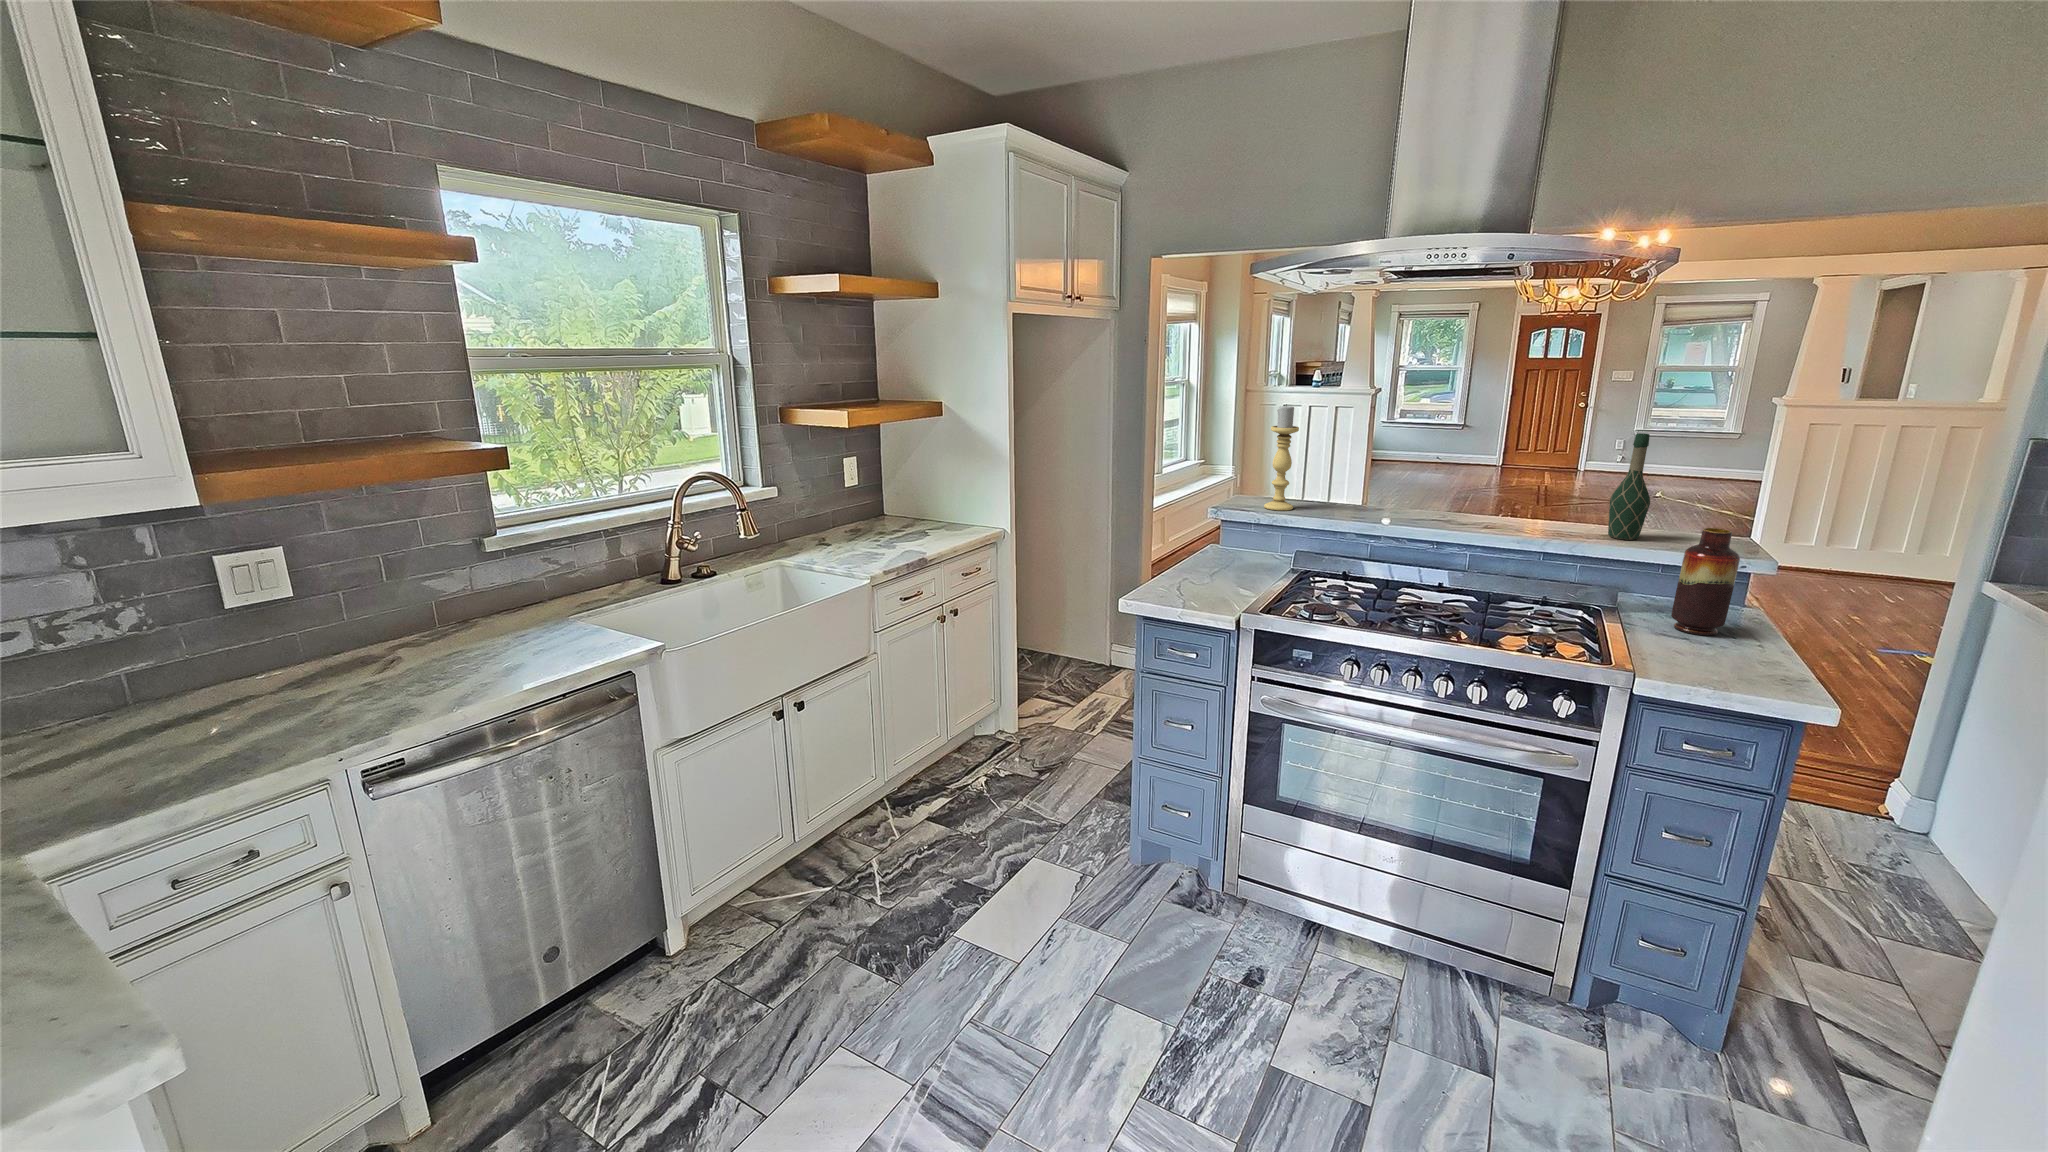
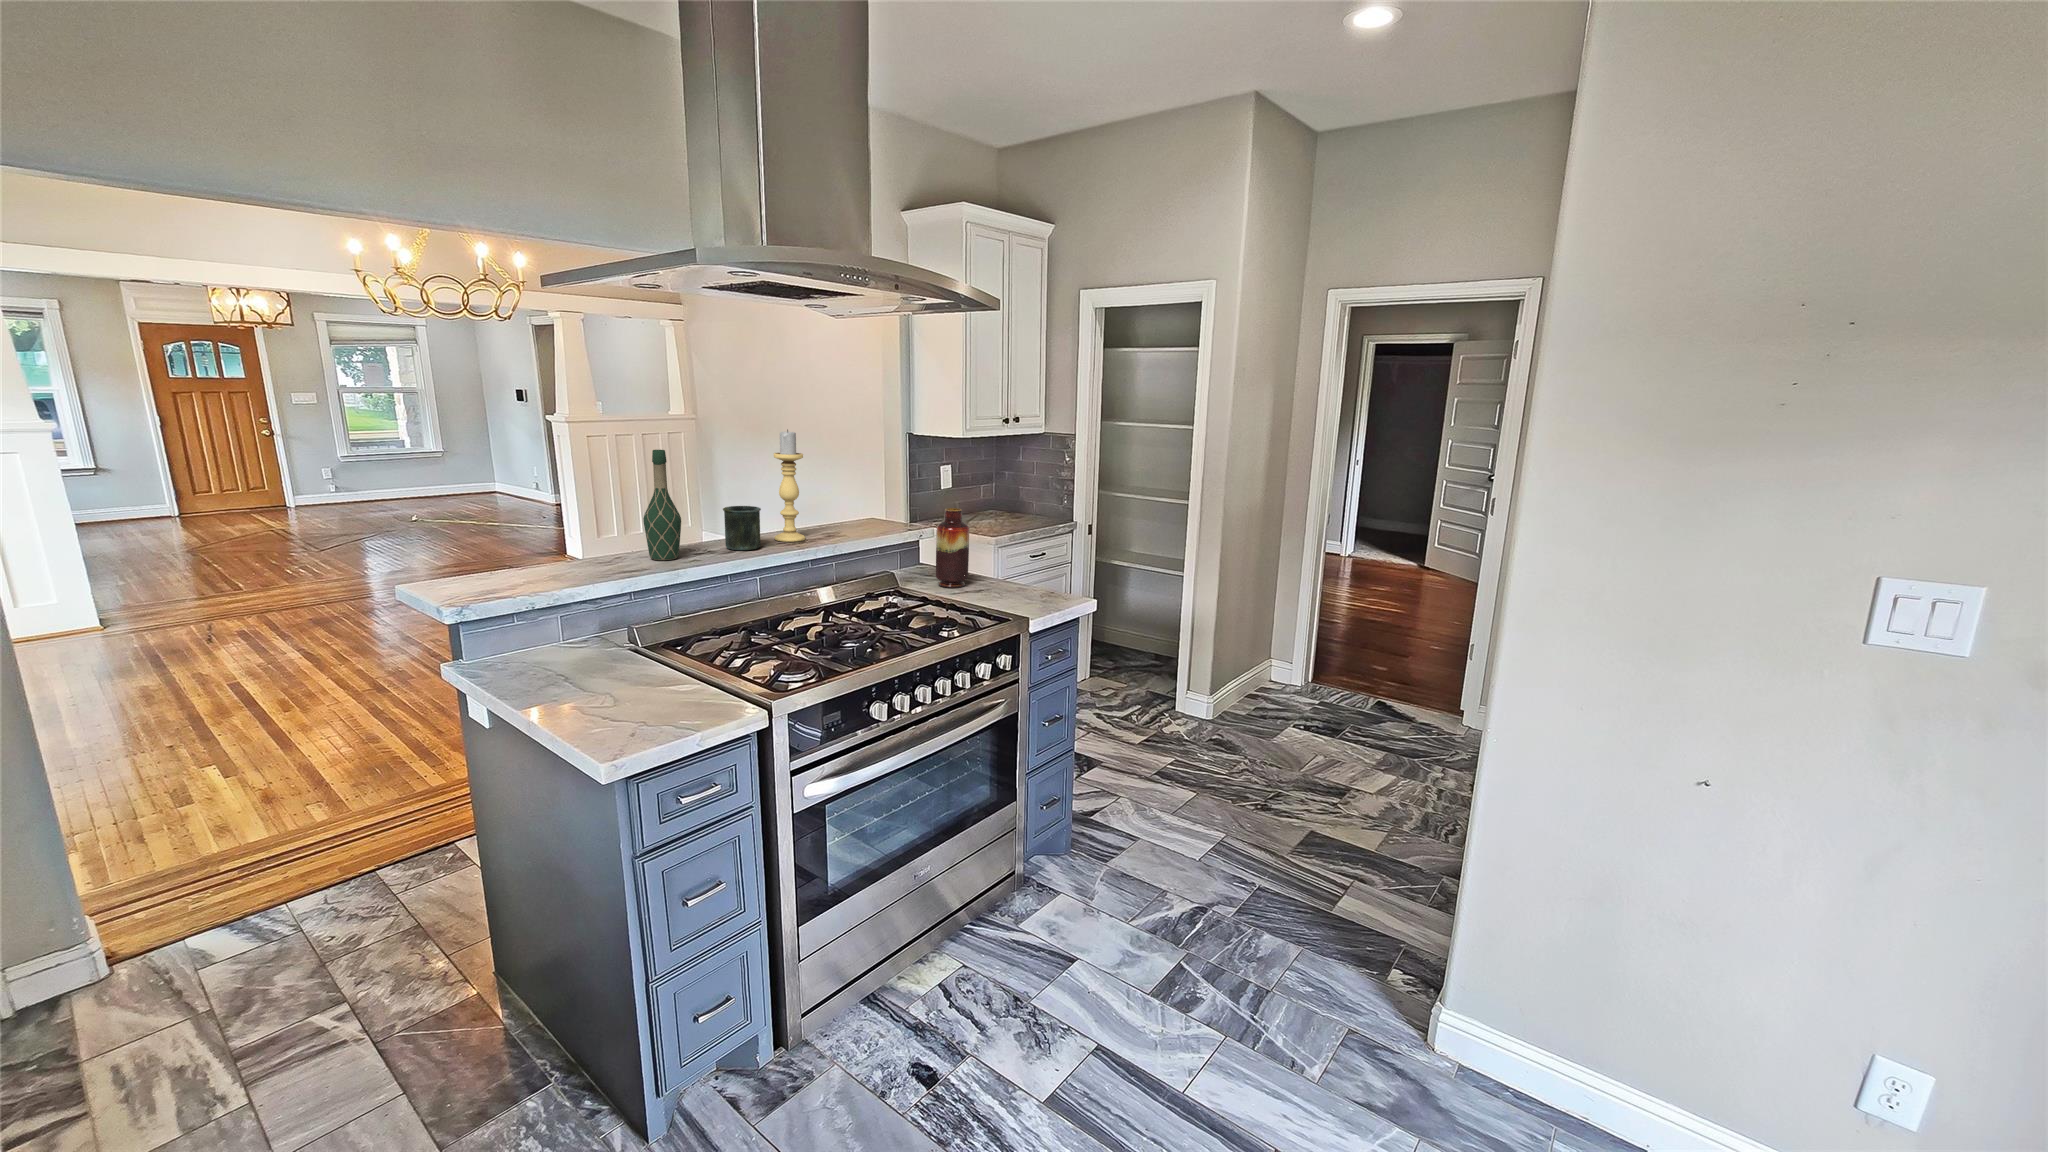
candle holder: present [1264,404,1299,511] -> present [774,430,805,542]
wine bottle: present [1608,433,1650,540] -> present [643,450,681,560]
mug: none [1437,482,1479,525] -> present [723,506,761,550]

